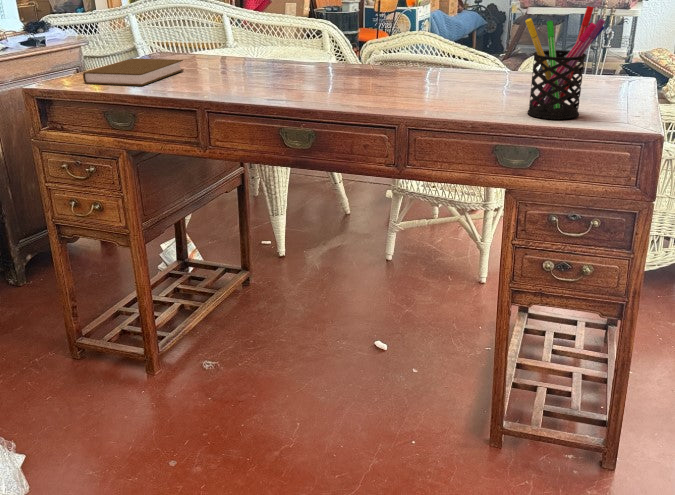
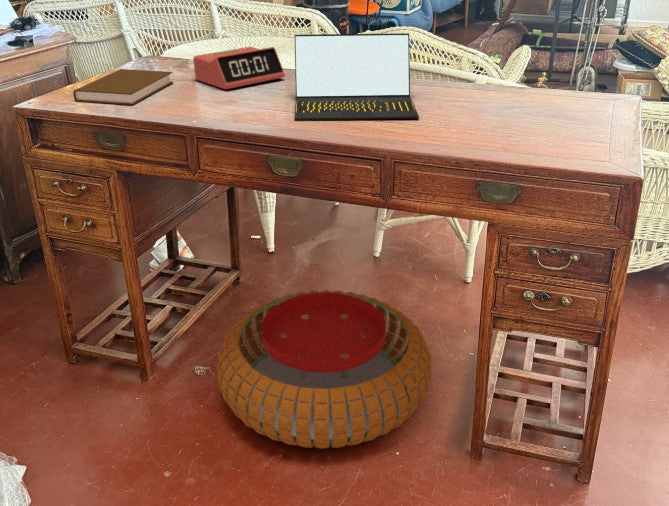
pen holder: present [525,6,605,120] -> none [510,46,588,156]
laptop: none [305,15,432,96] -> present [295,33,419,121]
alarm clock: none [204,36,295,75] -> present [193,47,285,89]
pouf: none [226,282,447,438] -> present [217,290,432,449]

